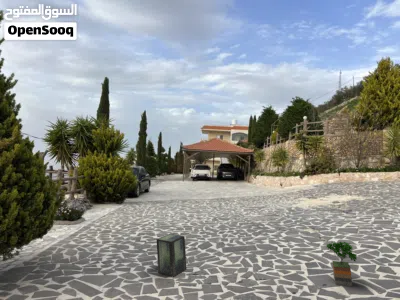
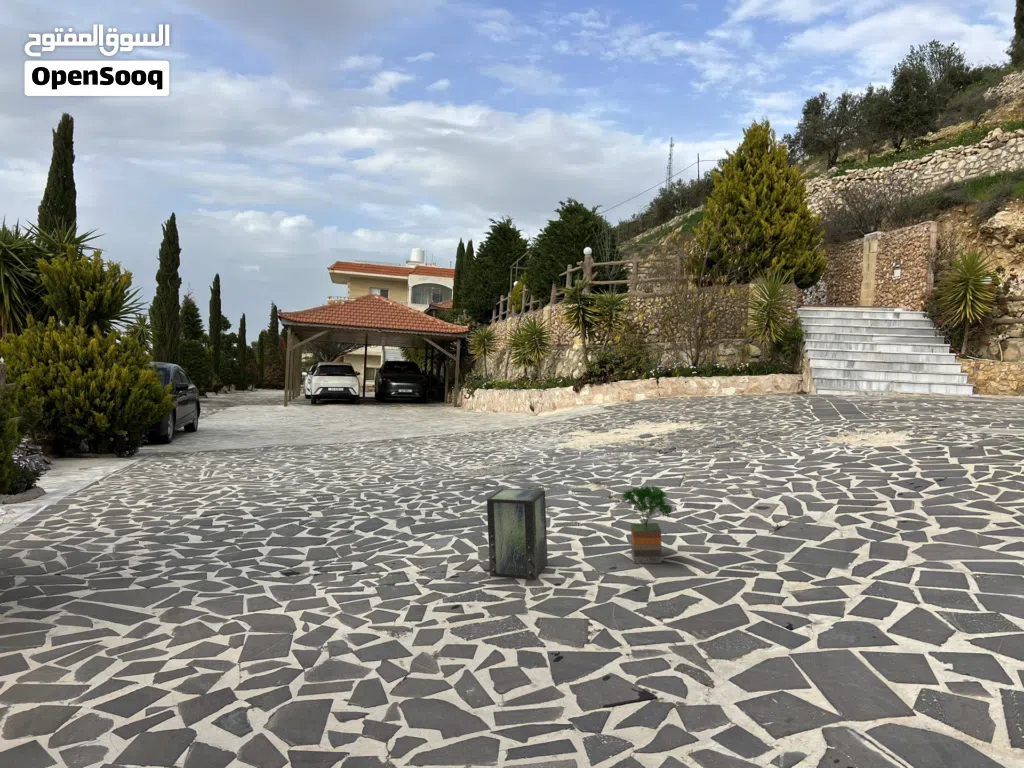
storage box: present [157,234,187,277] -> present [487,489,548,580]

